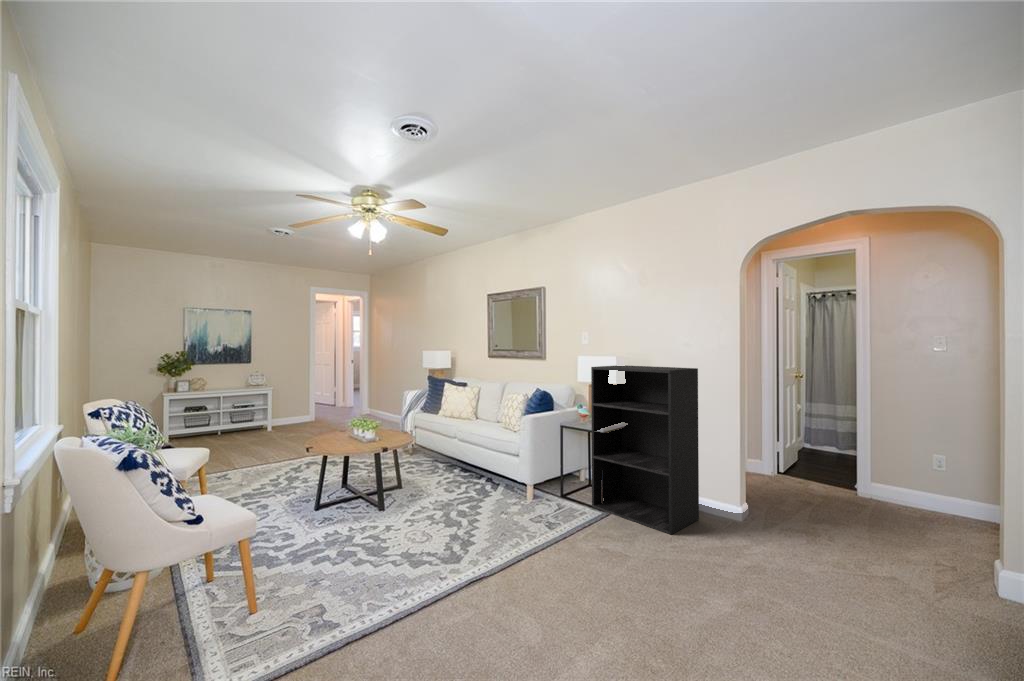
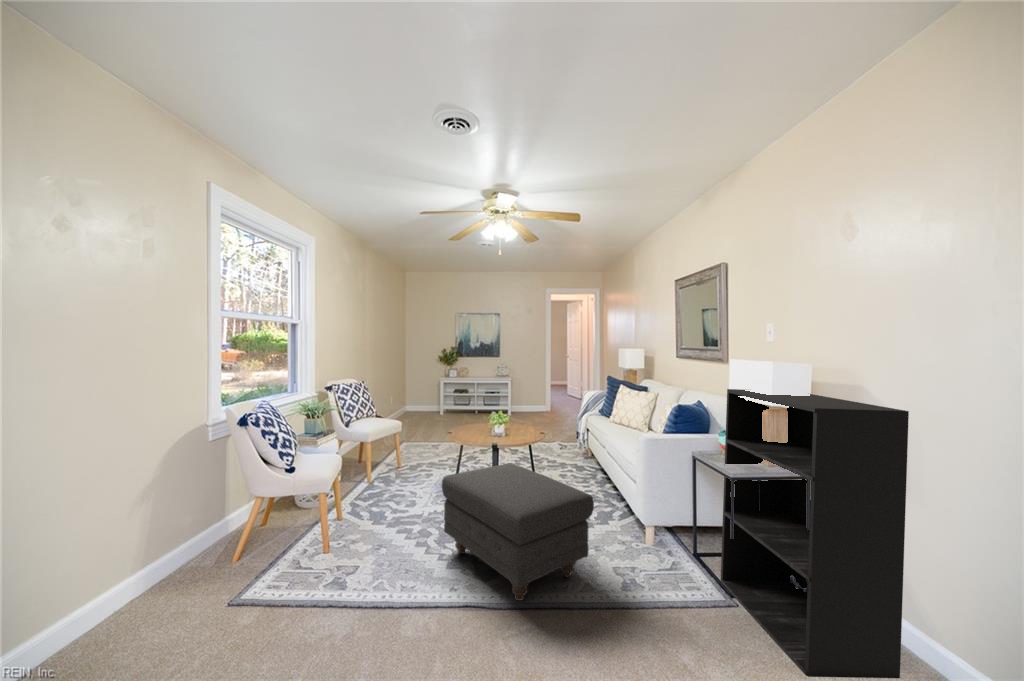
ottoman: none [380,459,523,566] -> present [442,463,594,601]

